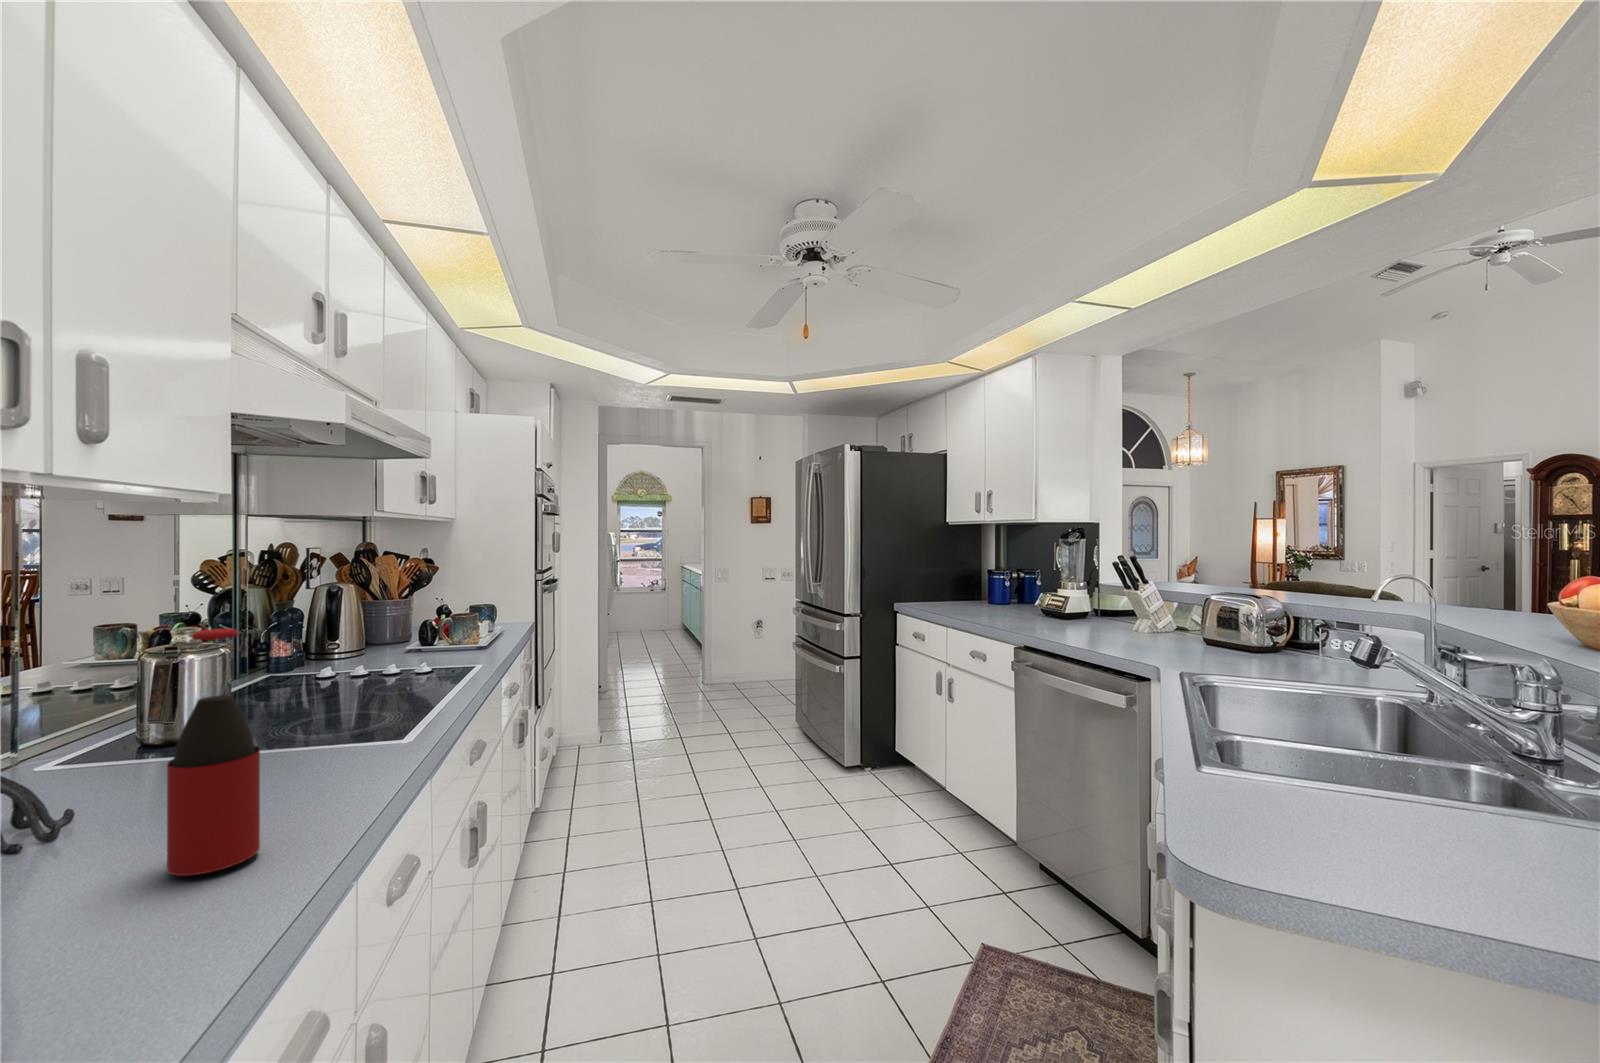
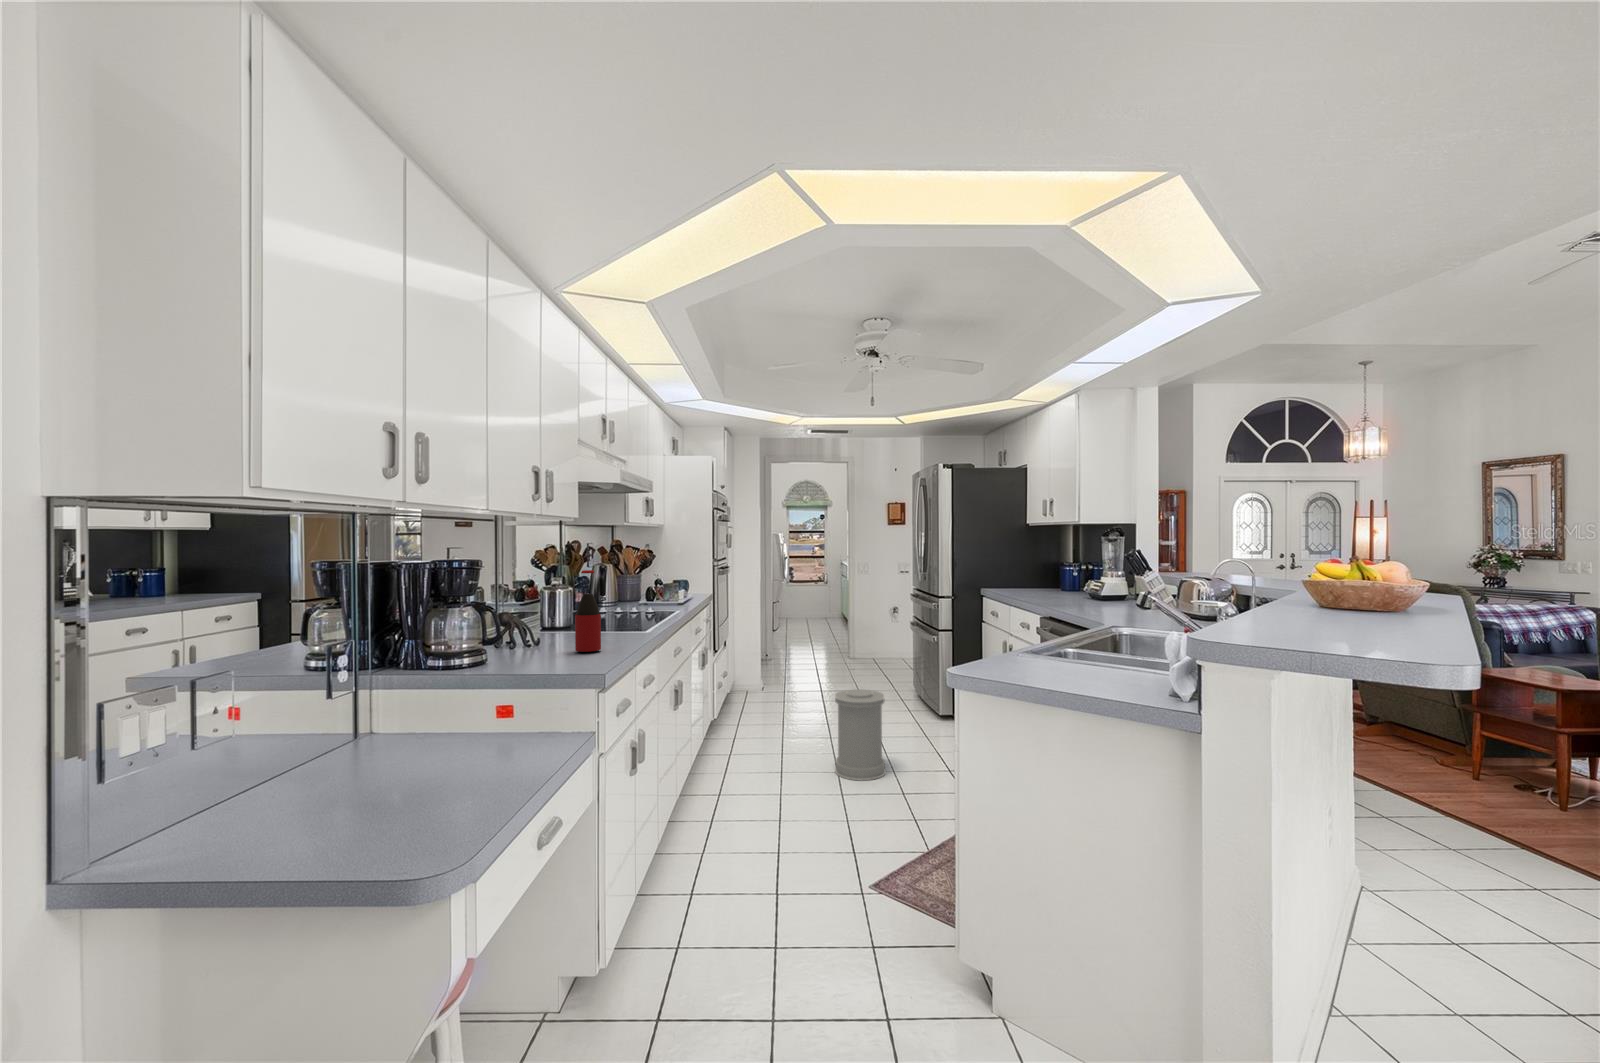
trash can: none [740,764,817,912] -> present [834,689,886,780]

